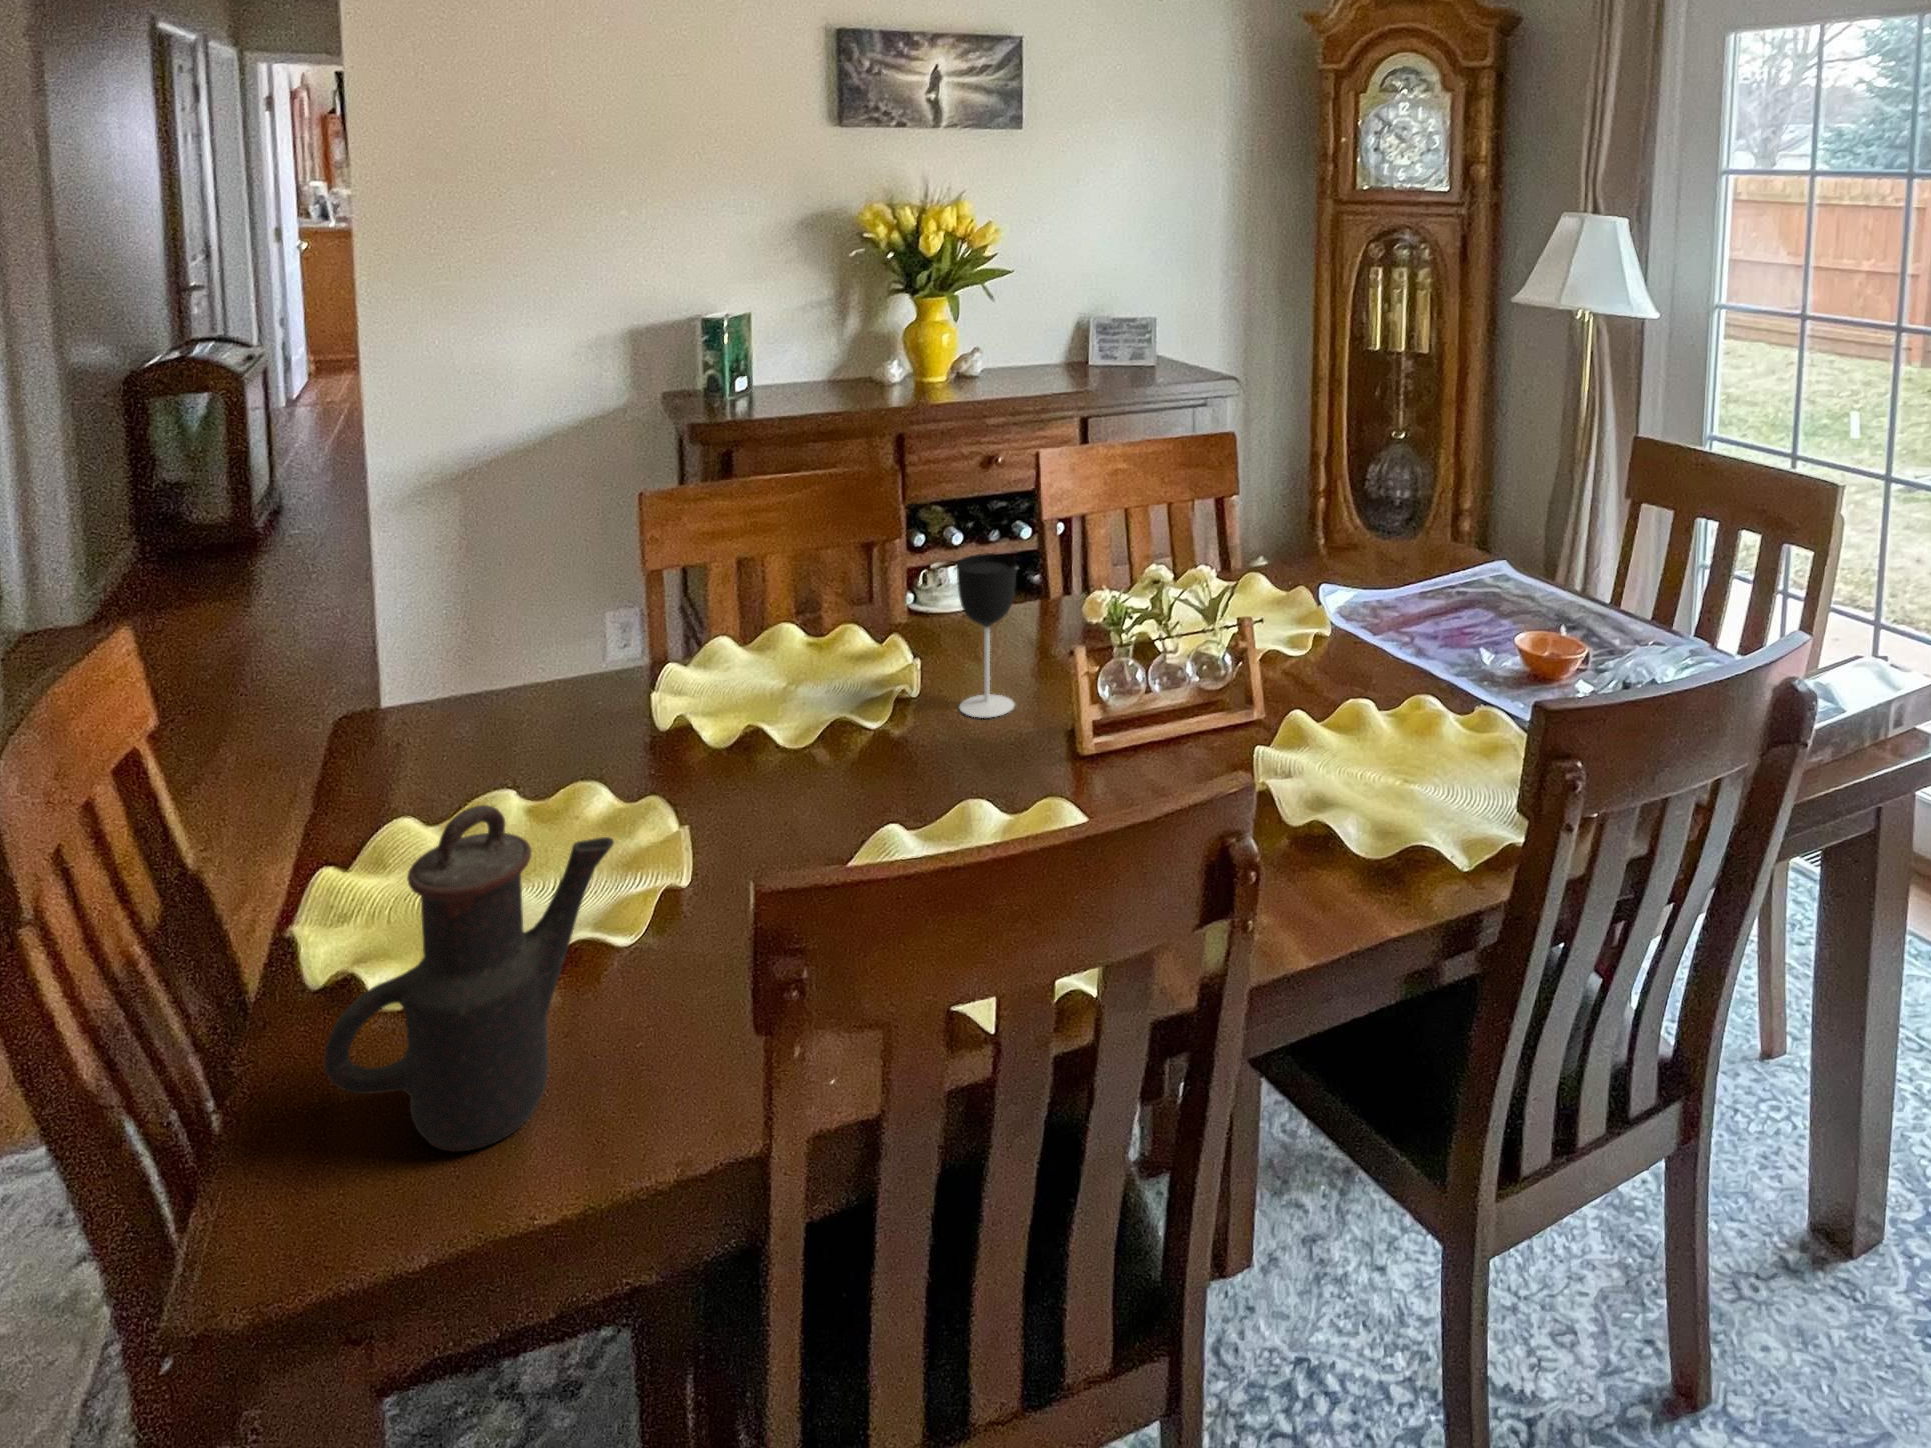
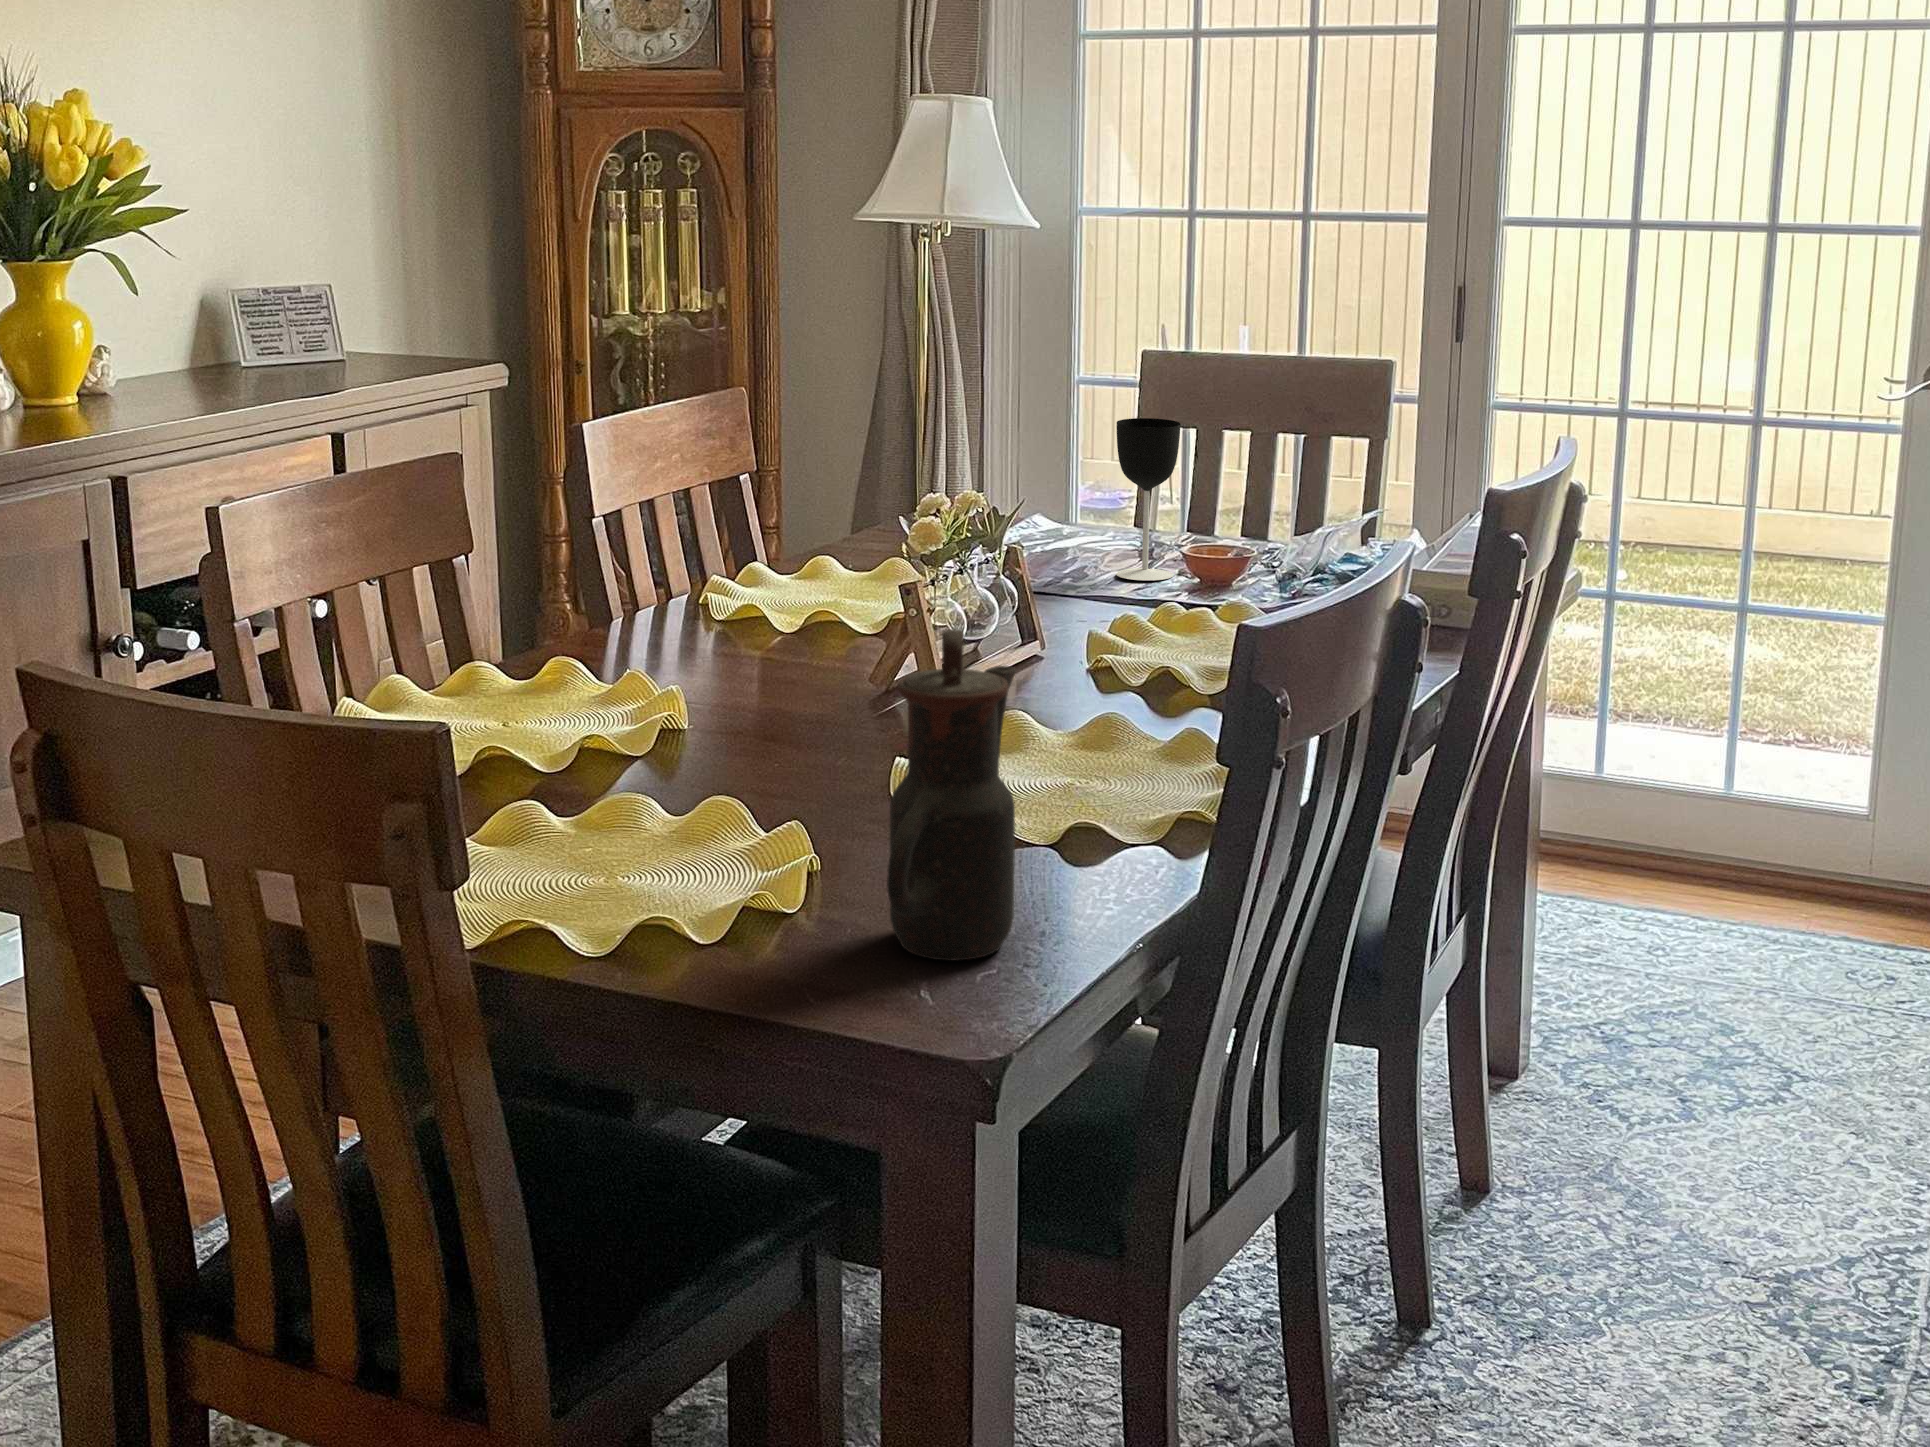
wine glass: present [957,553,1016,717] -> present [1116,418,1180,580]

